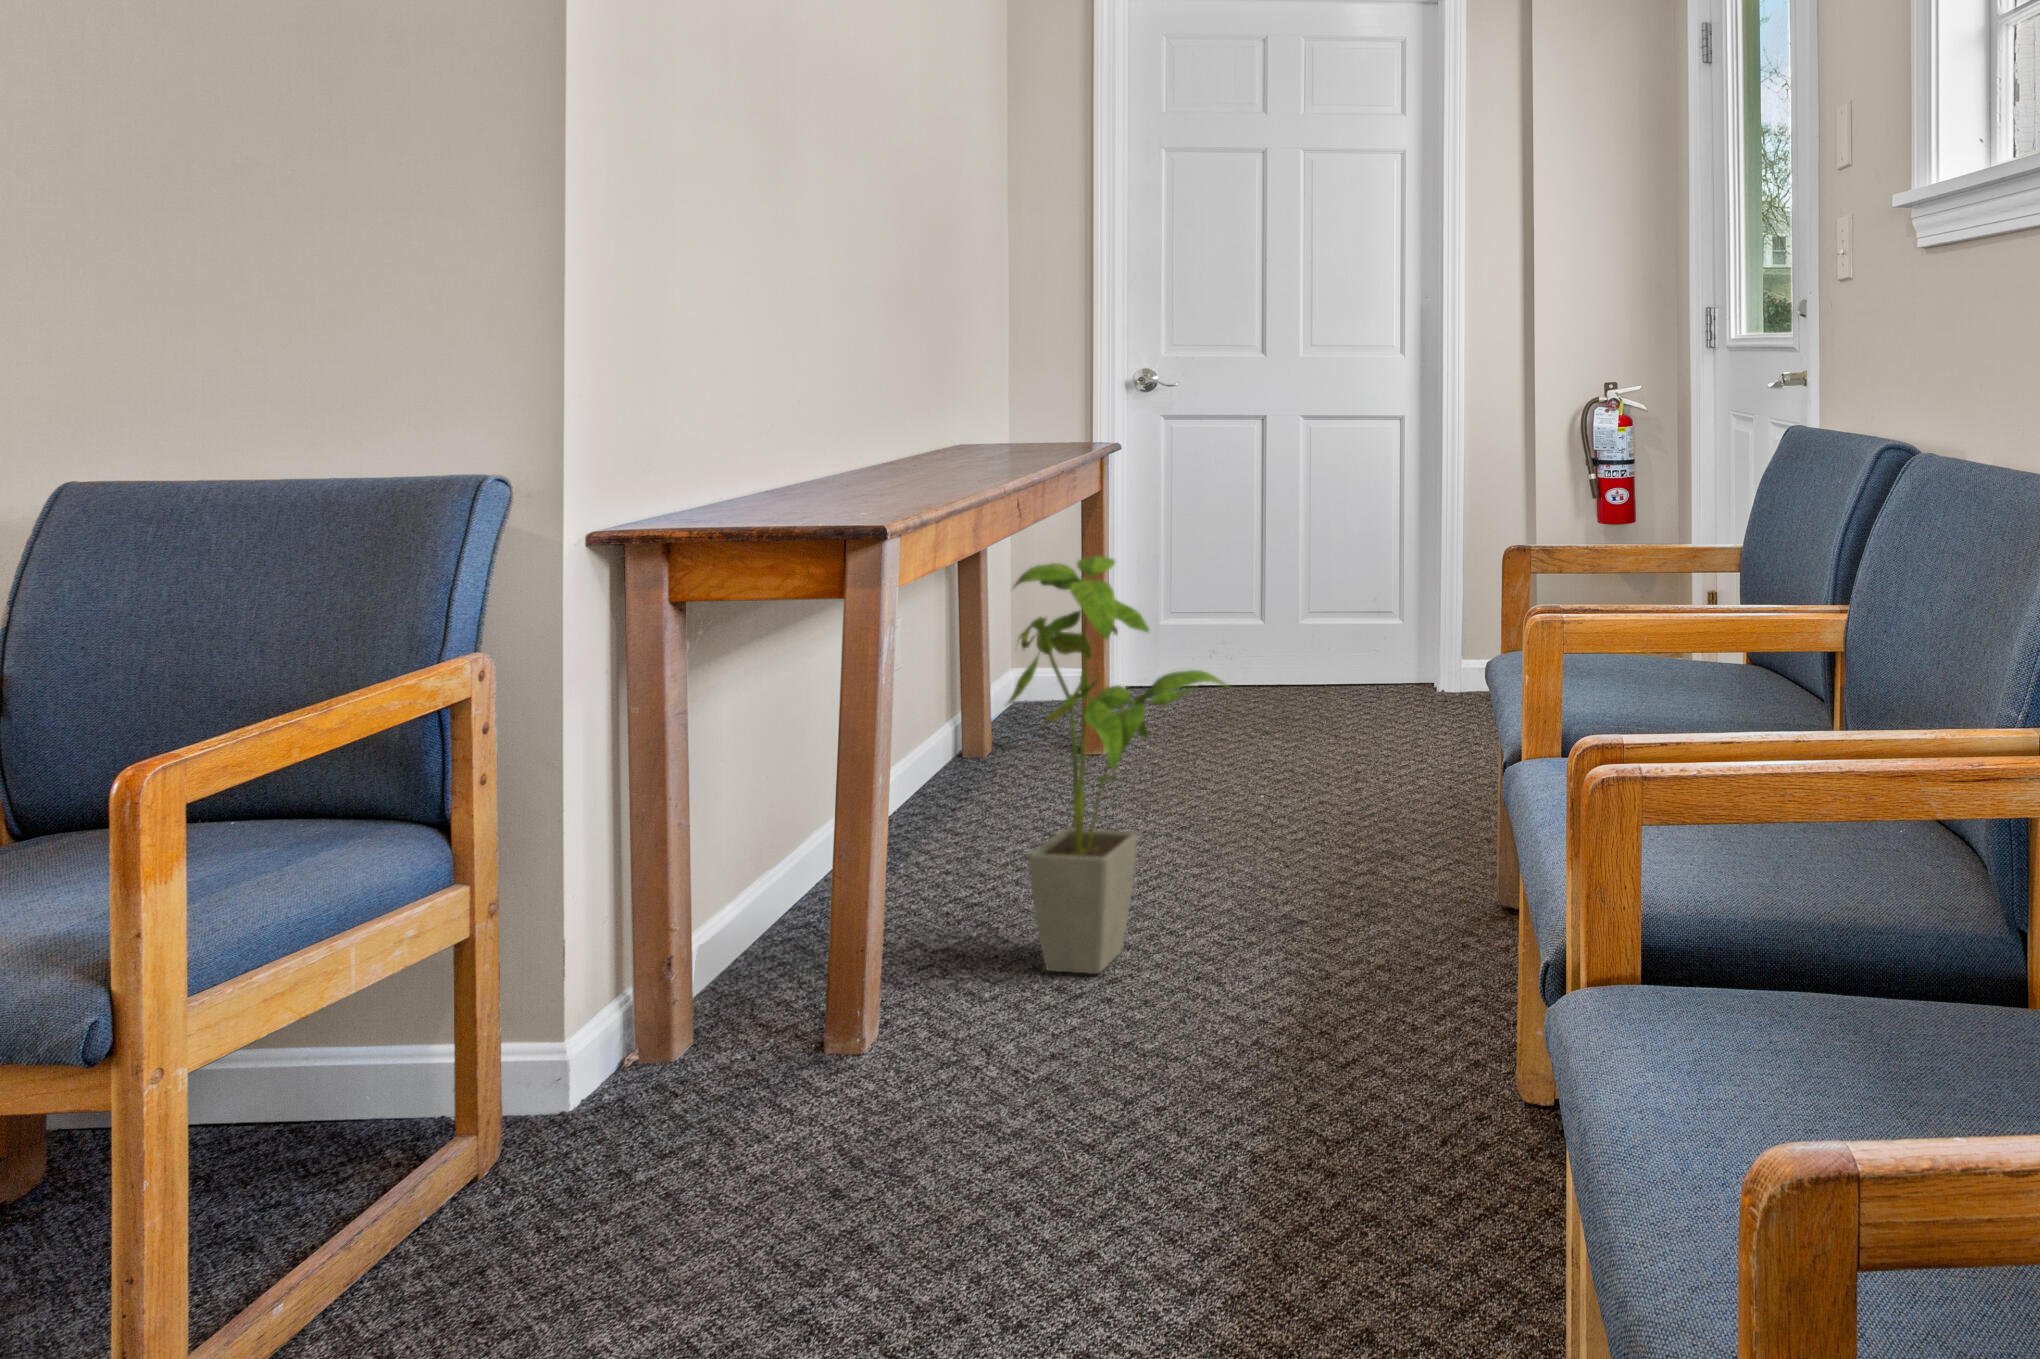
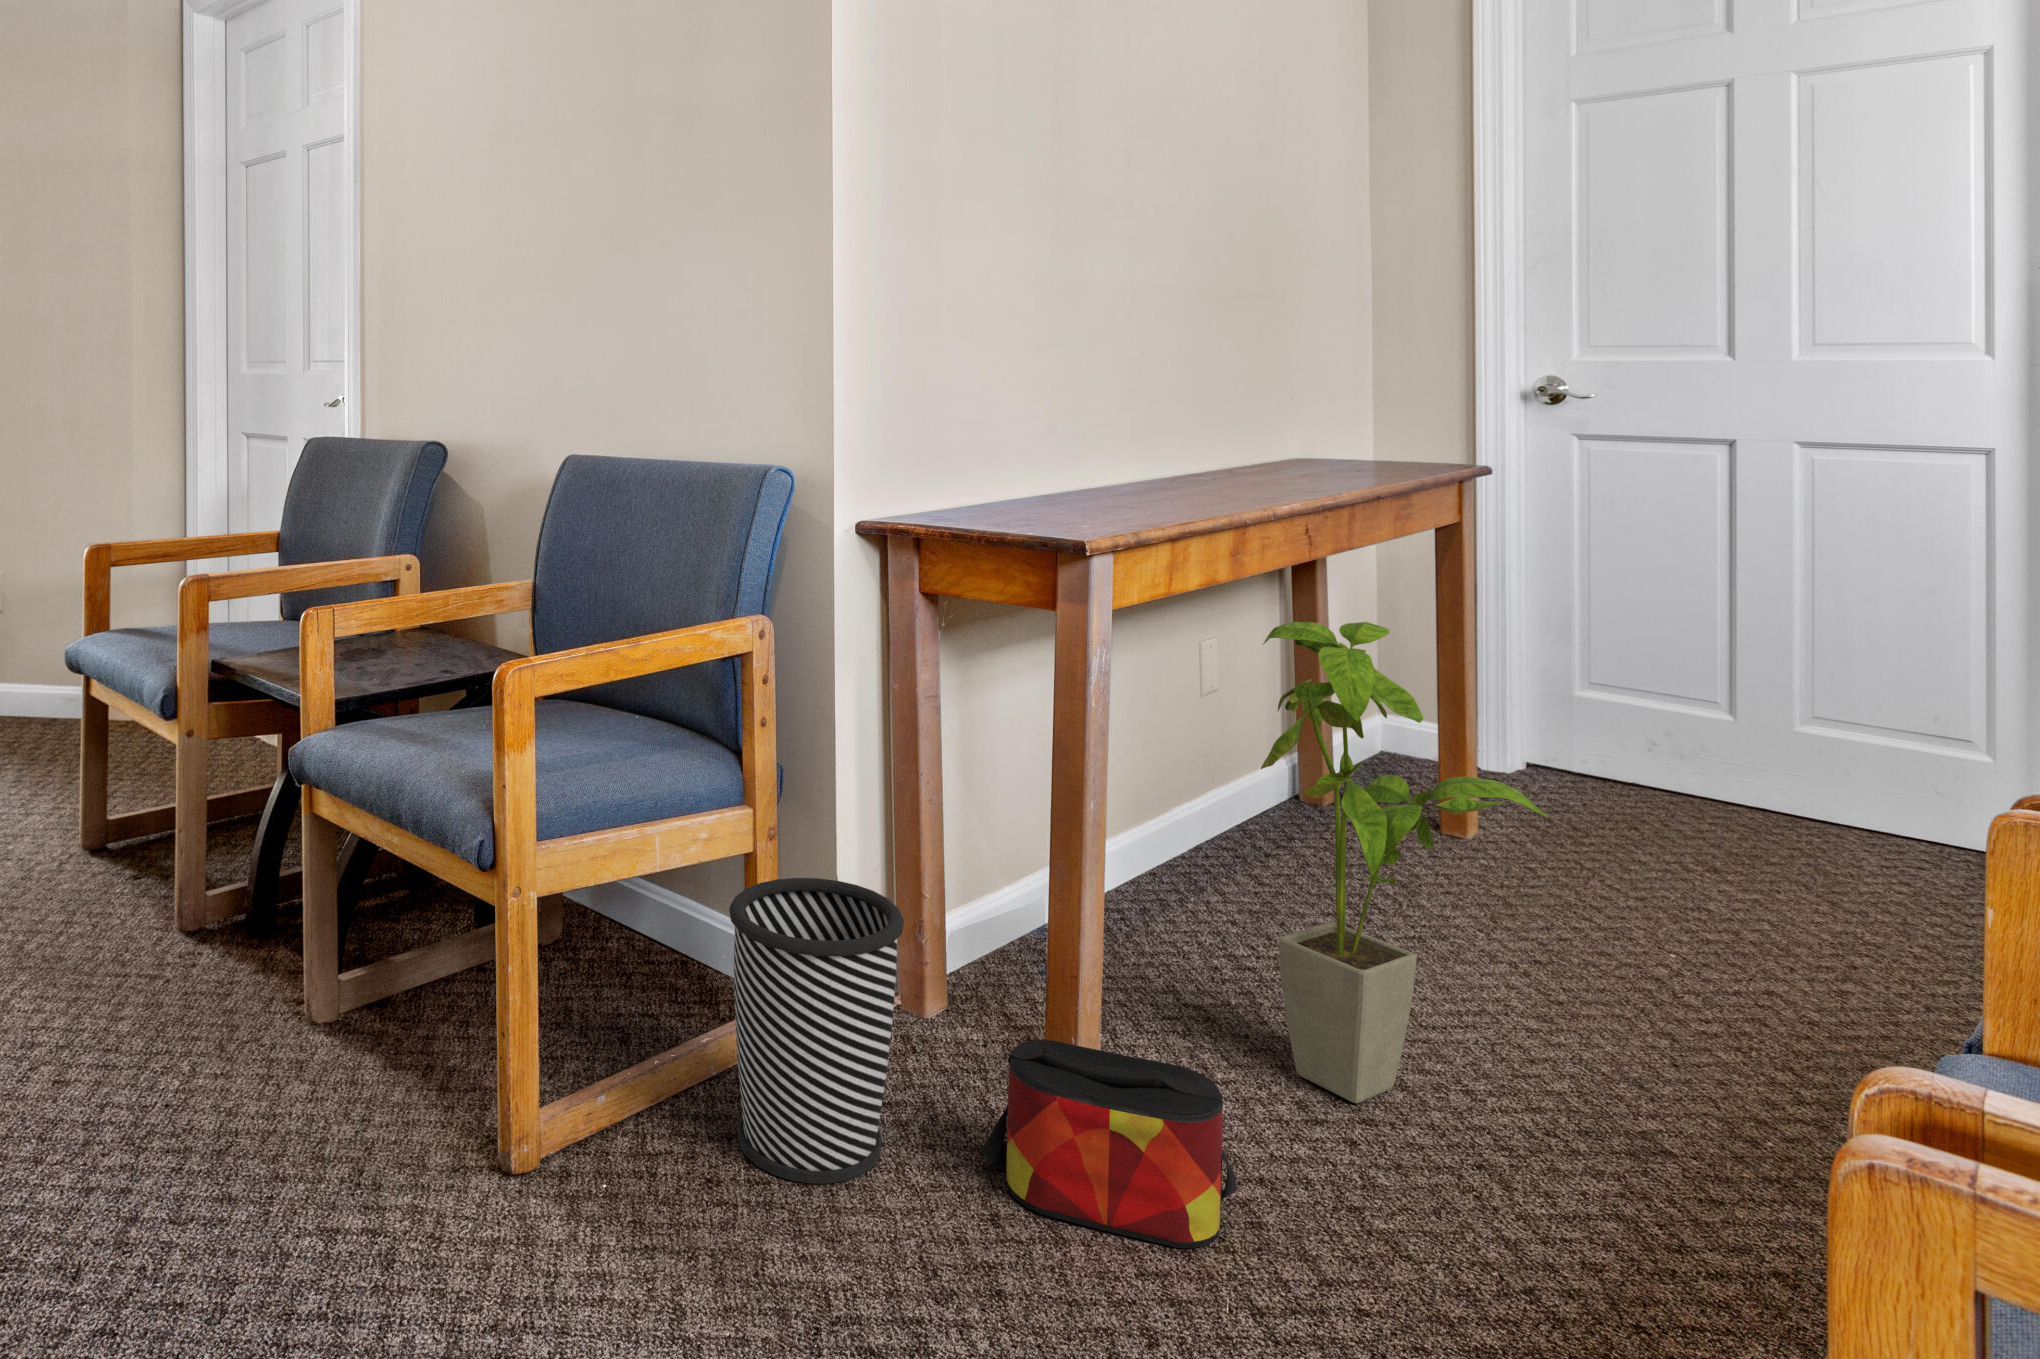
wastebasket: none [474,930,706,1275] -> present [729,878,904,1184]
bag: none [798,983,1043,1170] -> present [980,1040,1237,1249]

